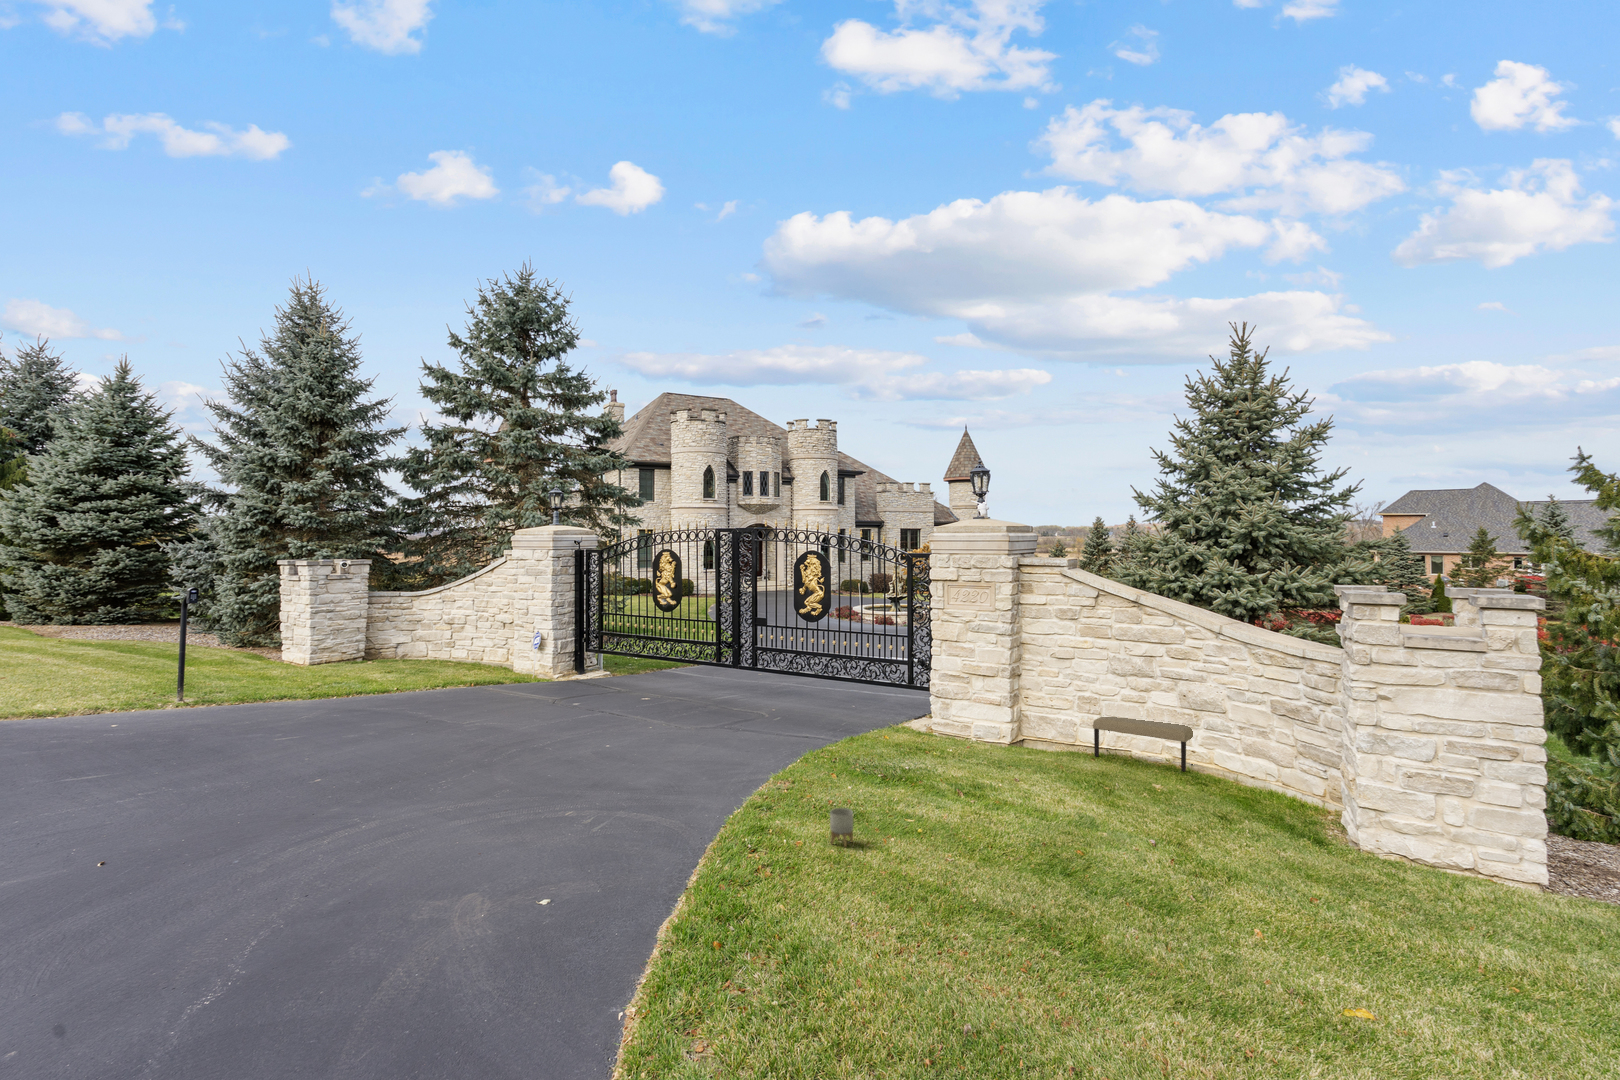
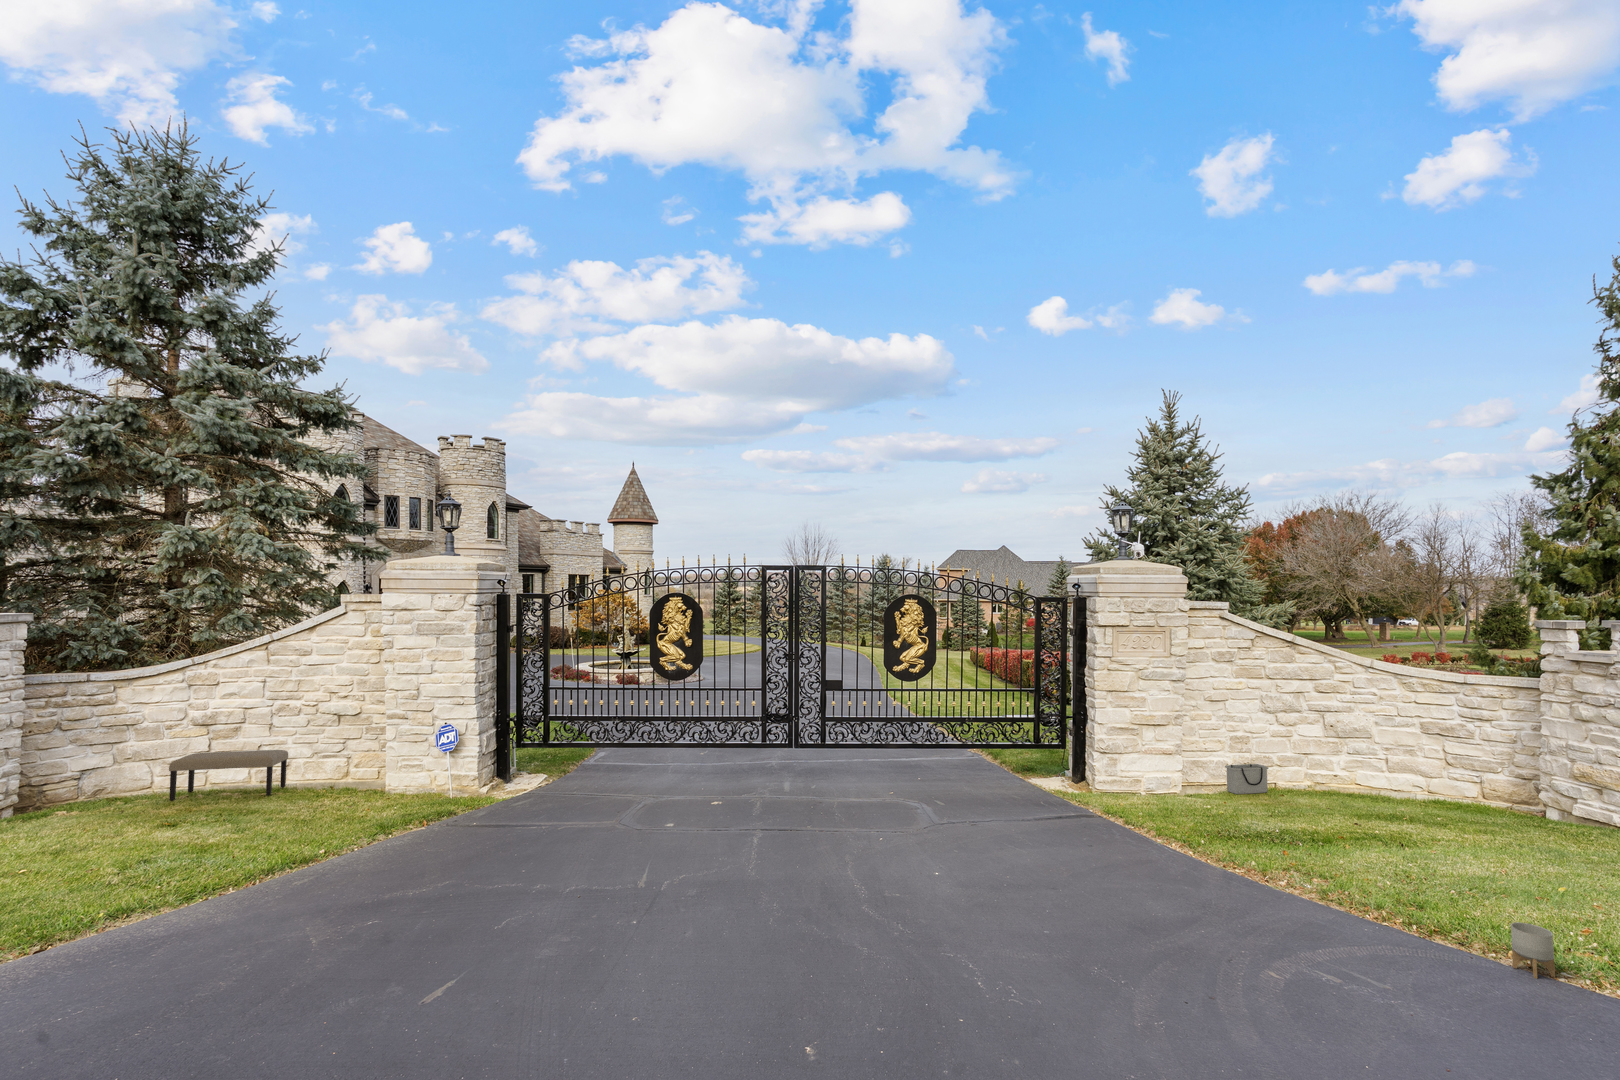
bench: present [1093,717,1193,772] -> present [169,750,288,801]
storage bin: none [1048,720,1089,750] -> present [1225,764,1268,794]

